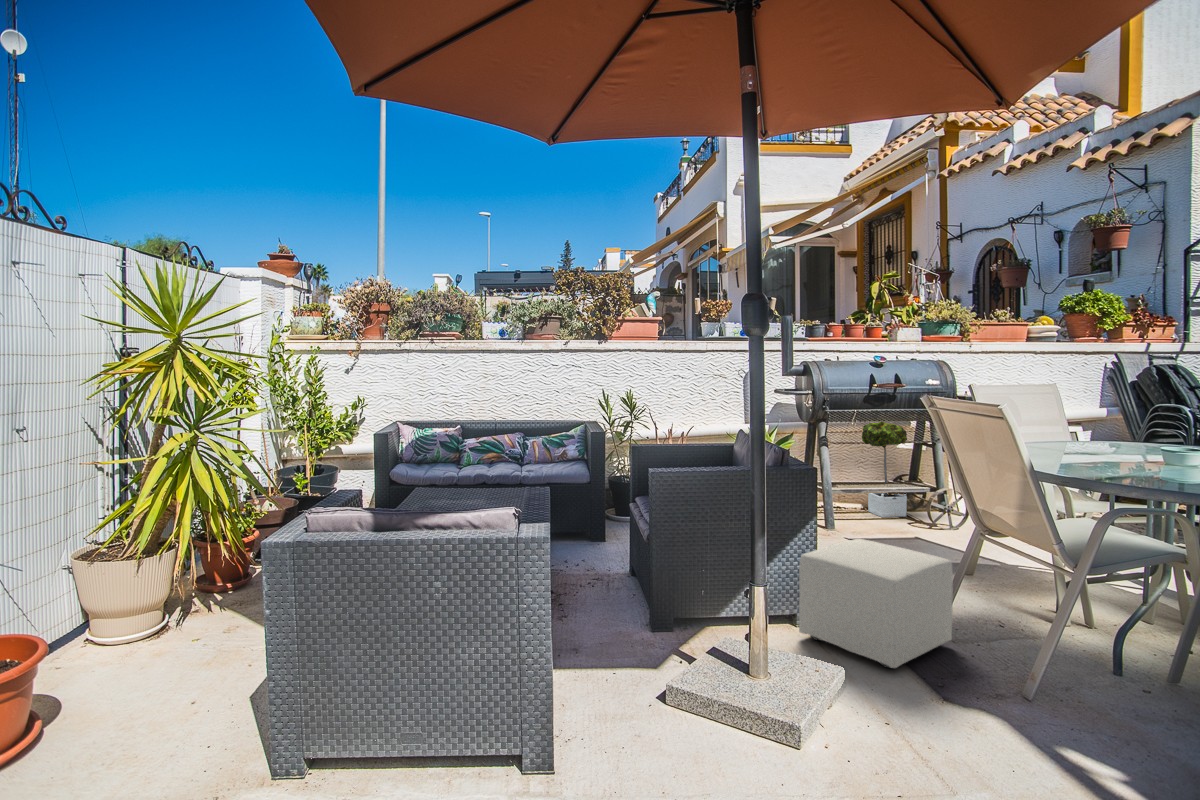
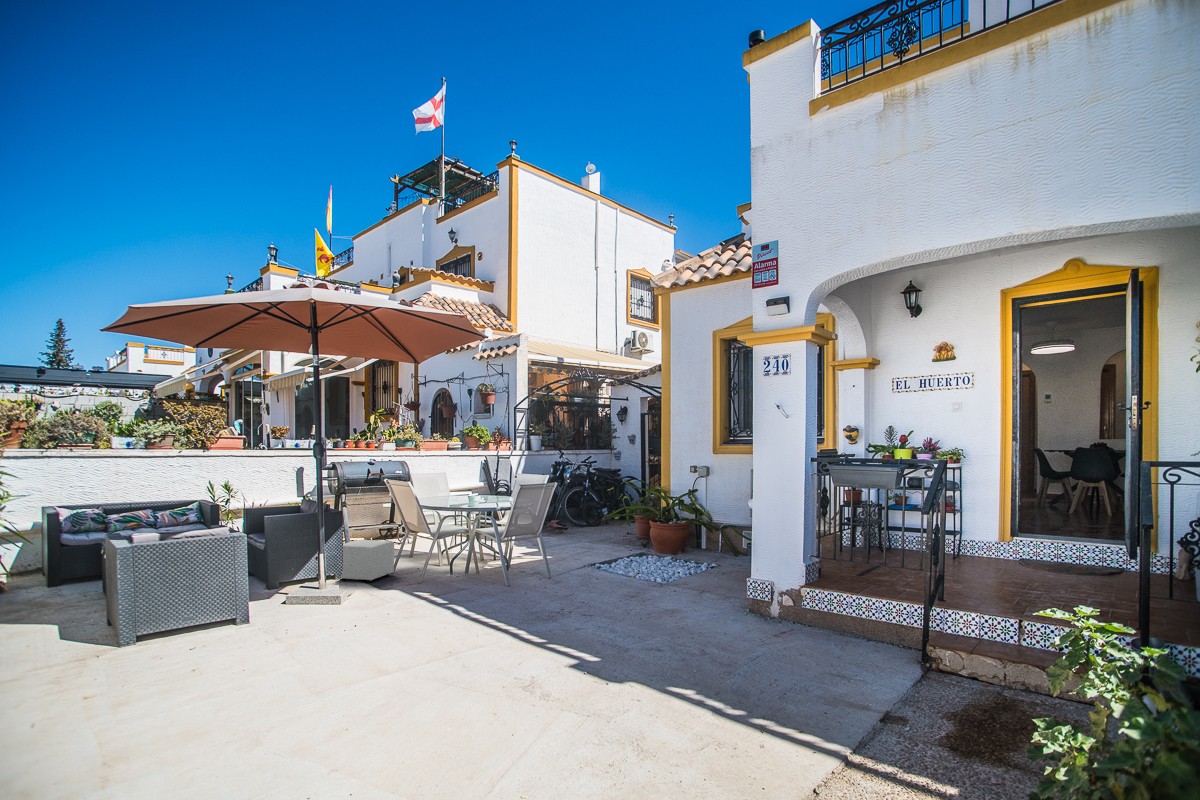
potted tree: present [862,422,907,517] -> none [364,493,387,544]

